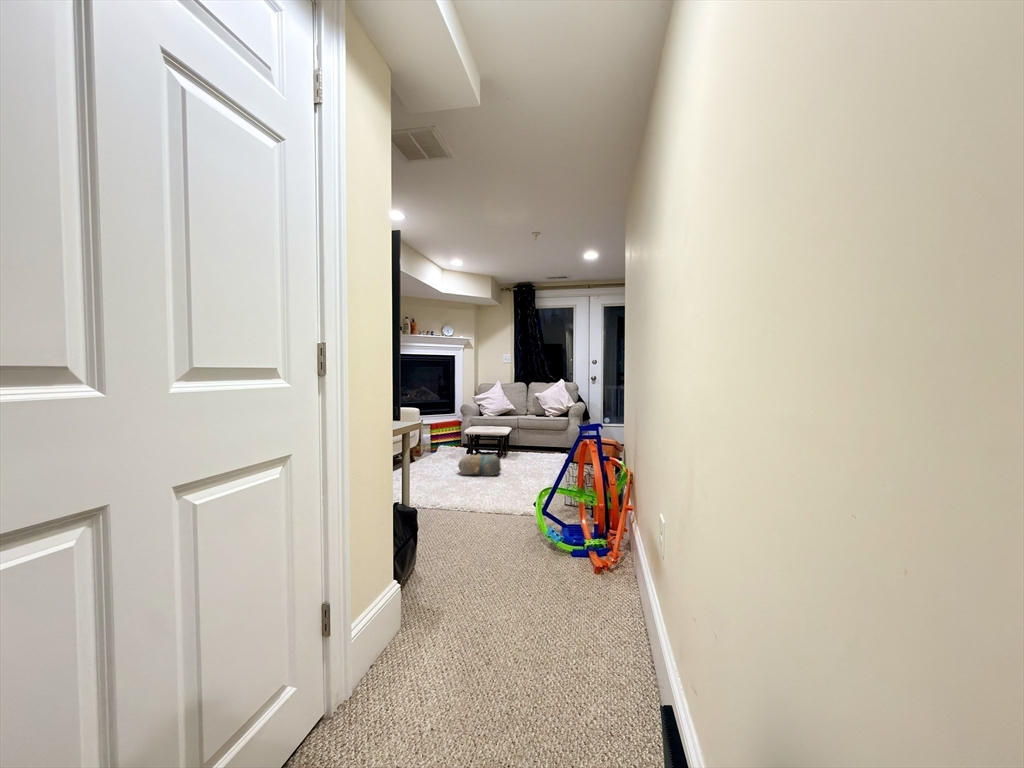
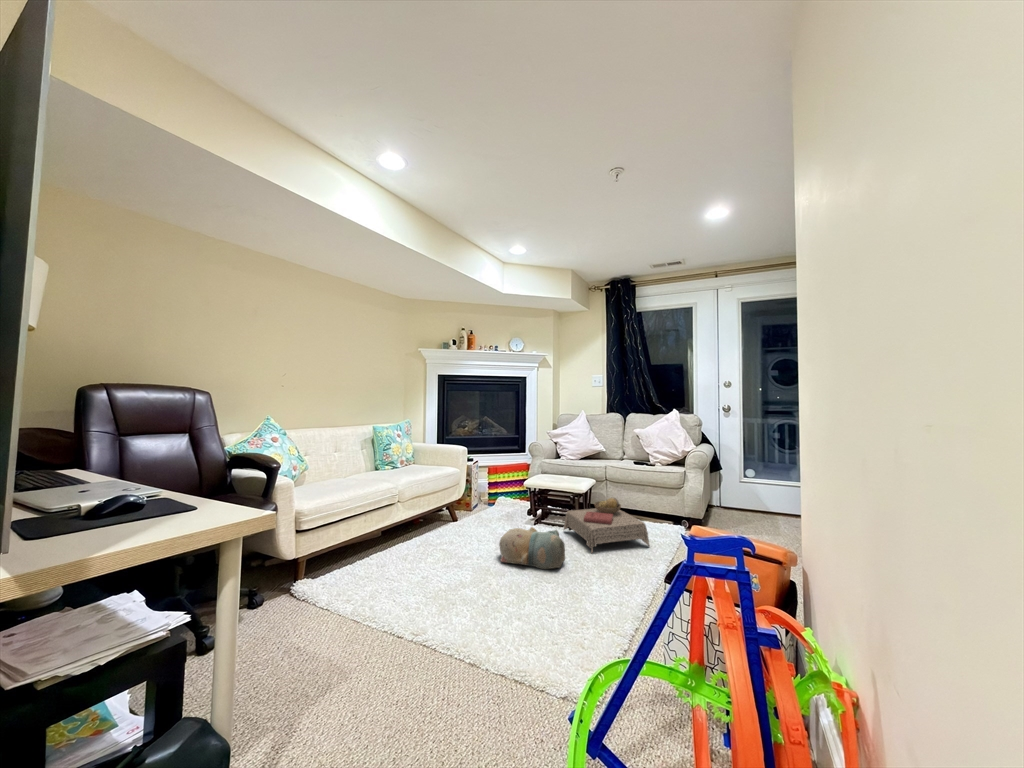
ottoman: none [493,436,548,469] -> present [564,498,650,554]

